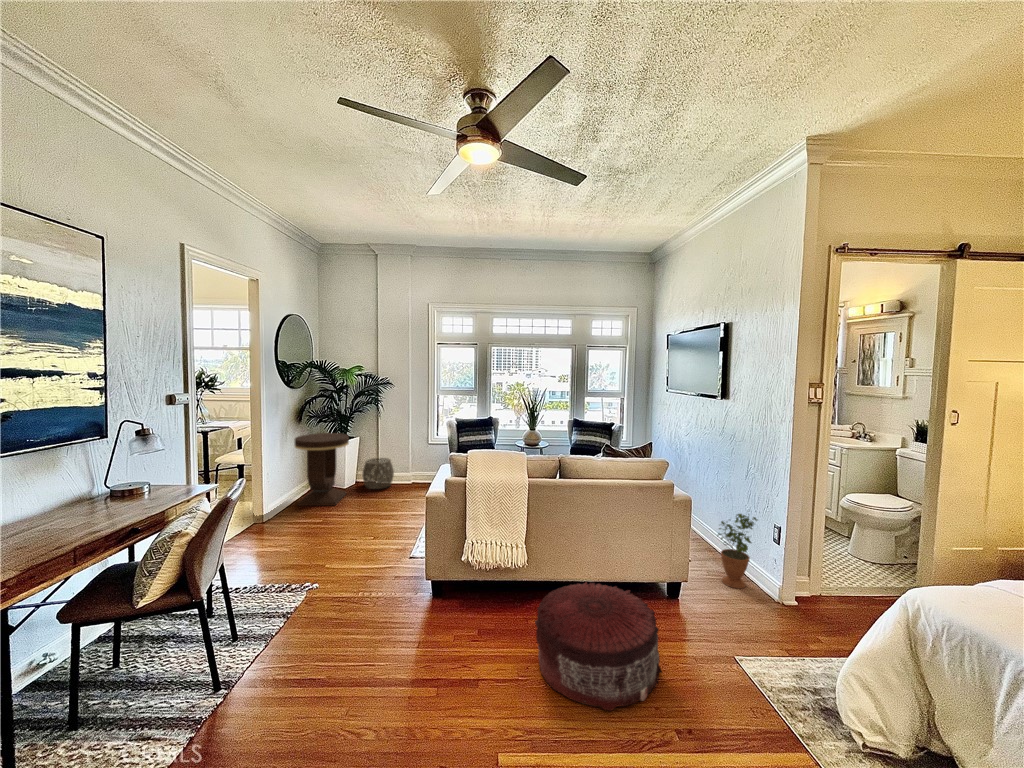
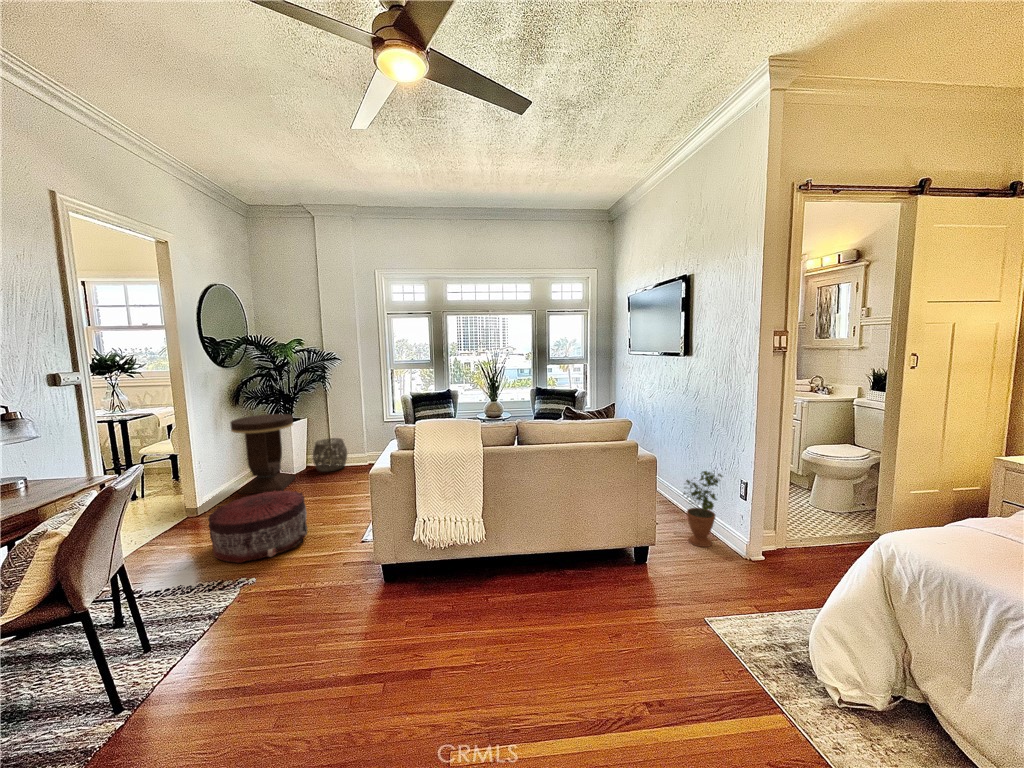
pouf: present [535,583,662,711] -> present [208,491,308,563]

